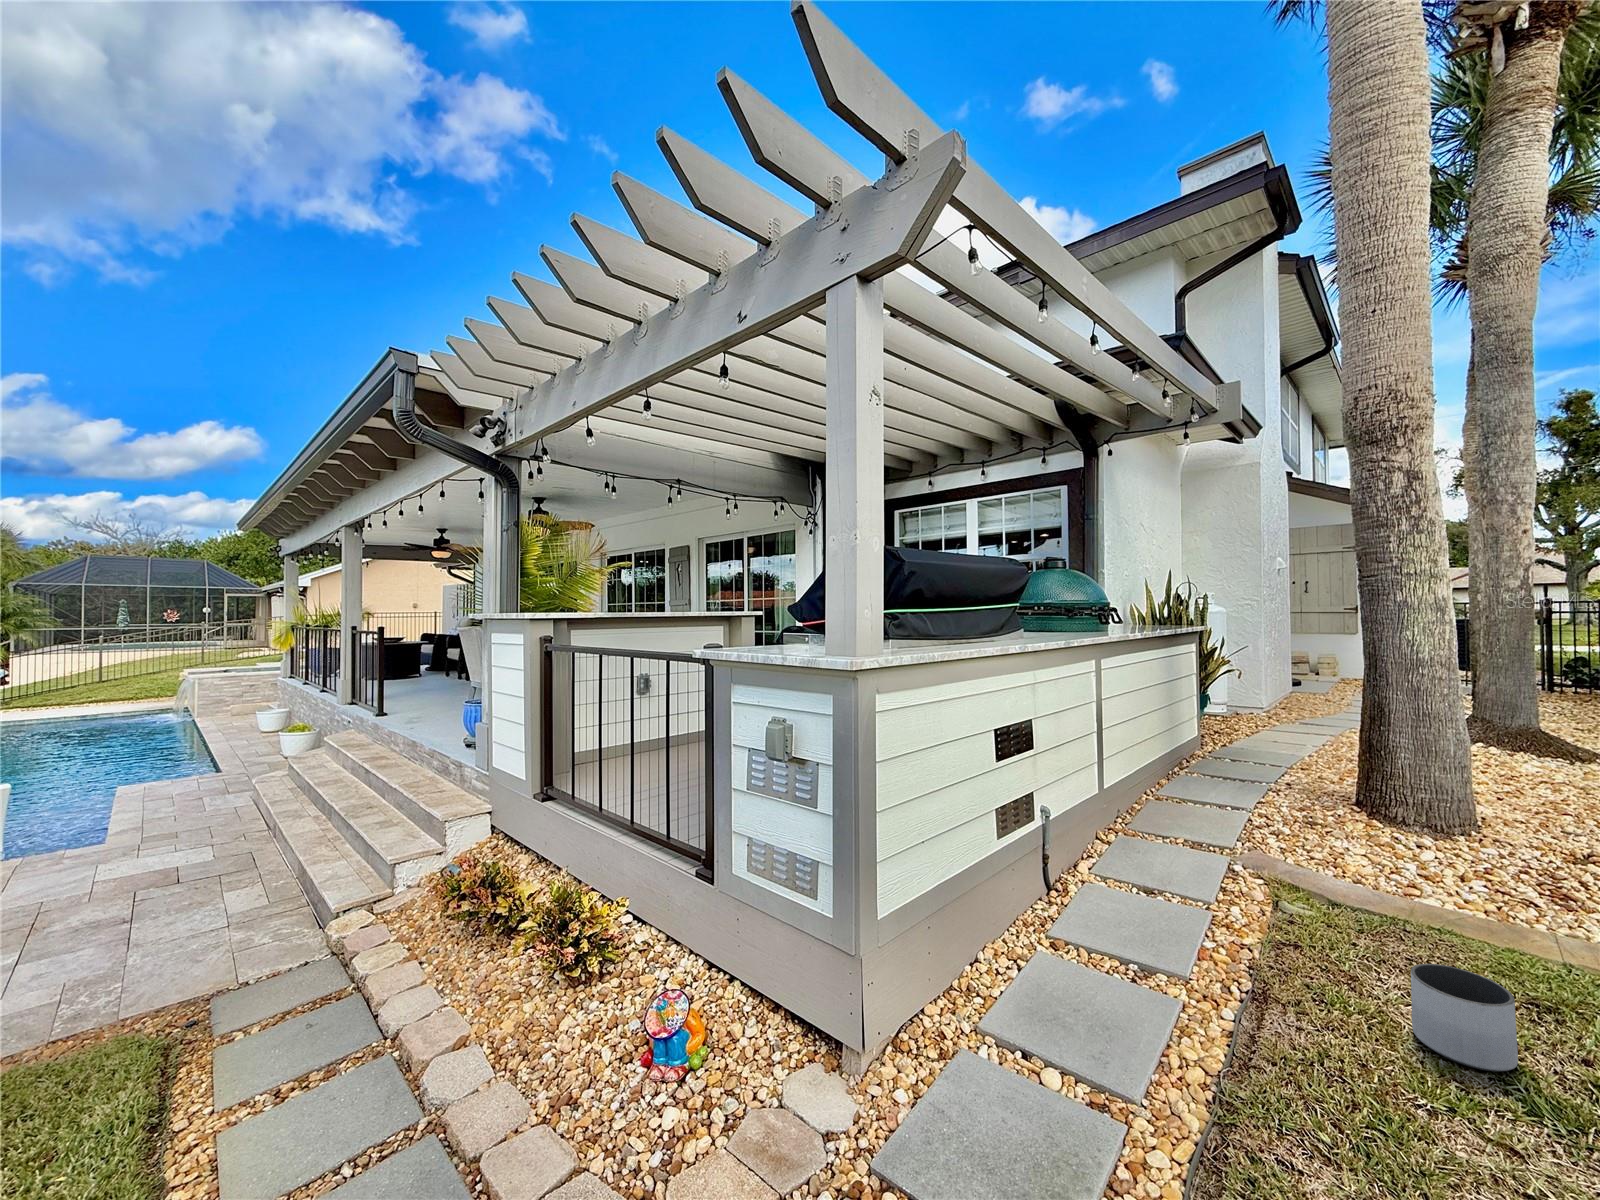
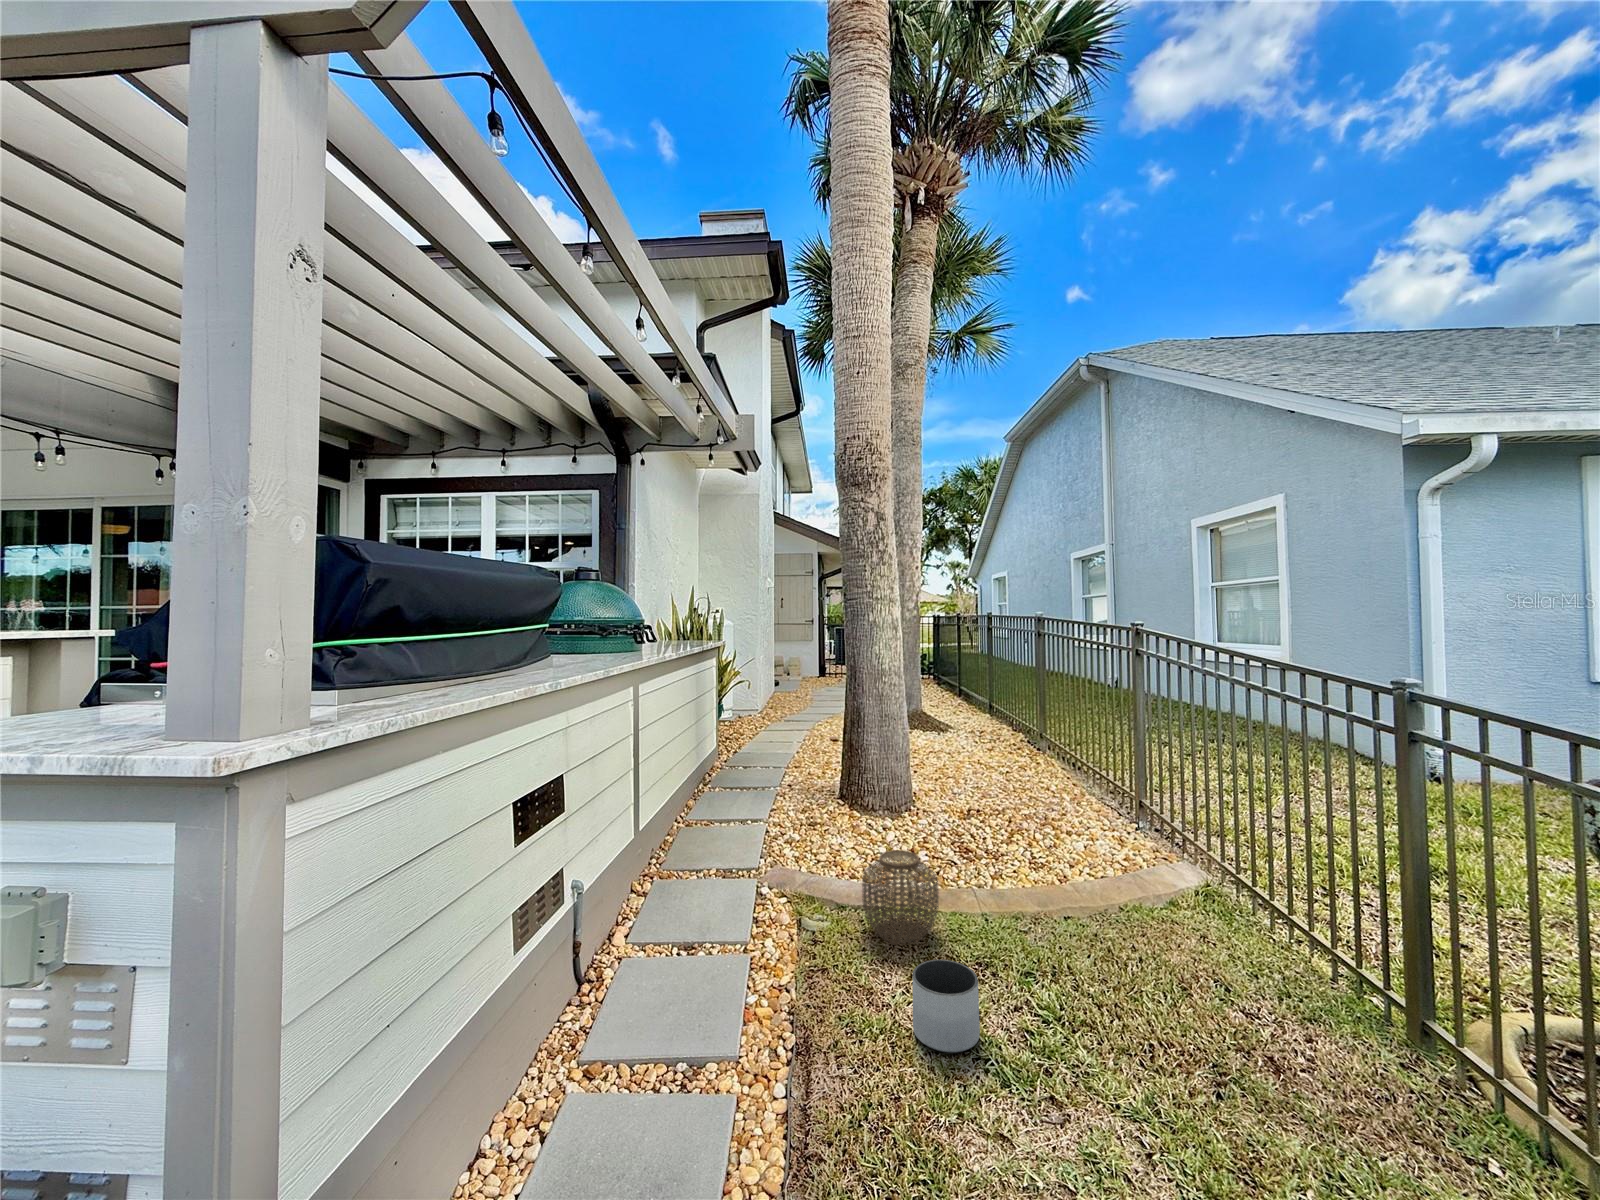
woven basket: none [1359,851,1479,960] -> present [862,850,939,944]

